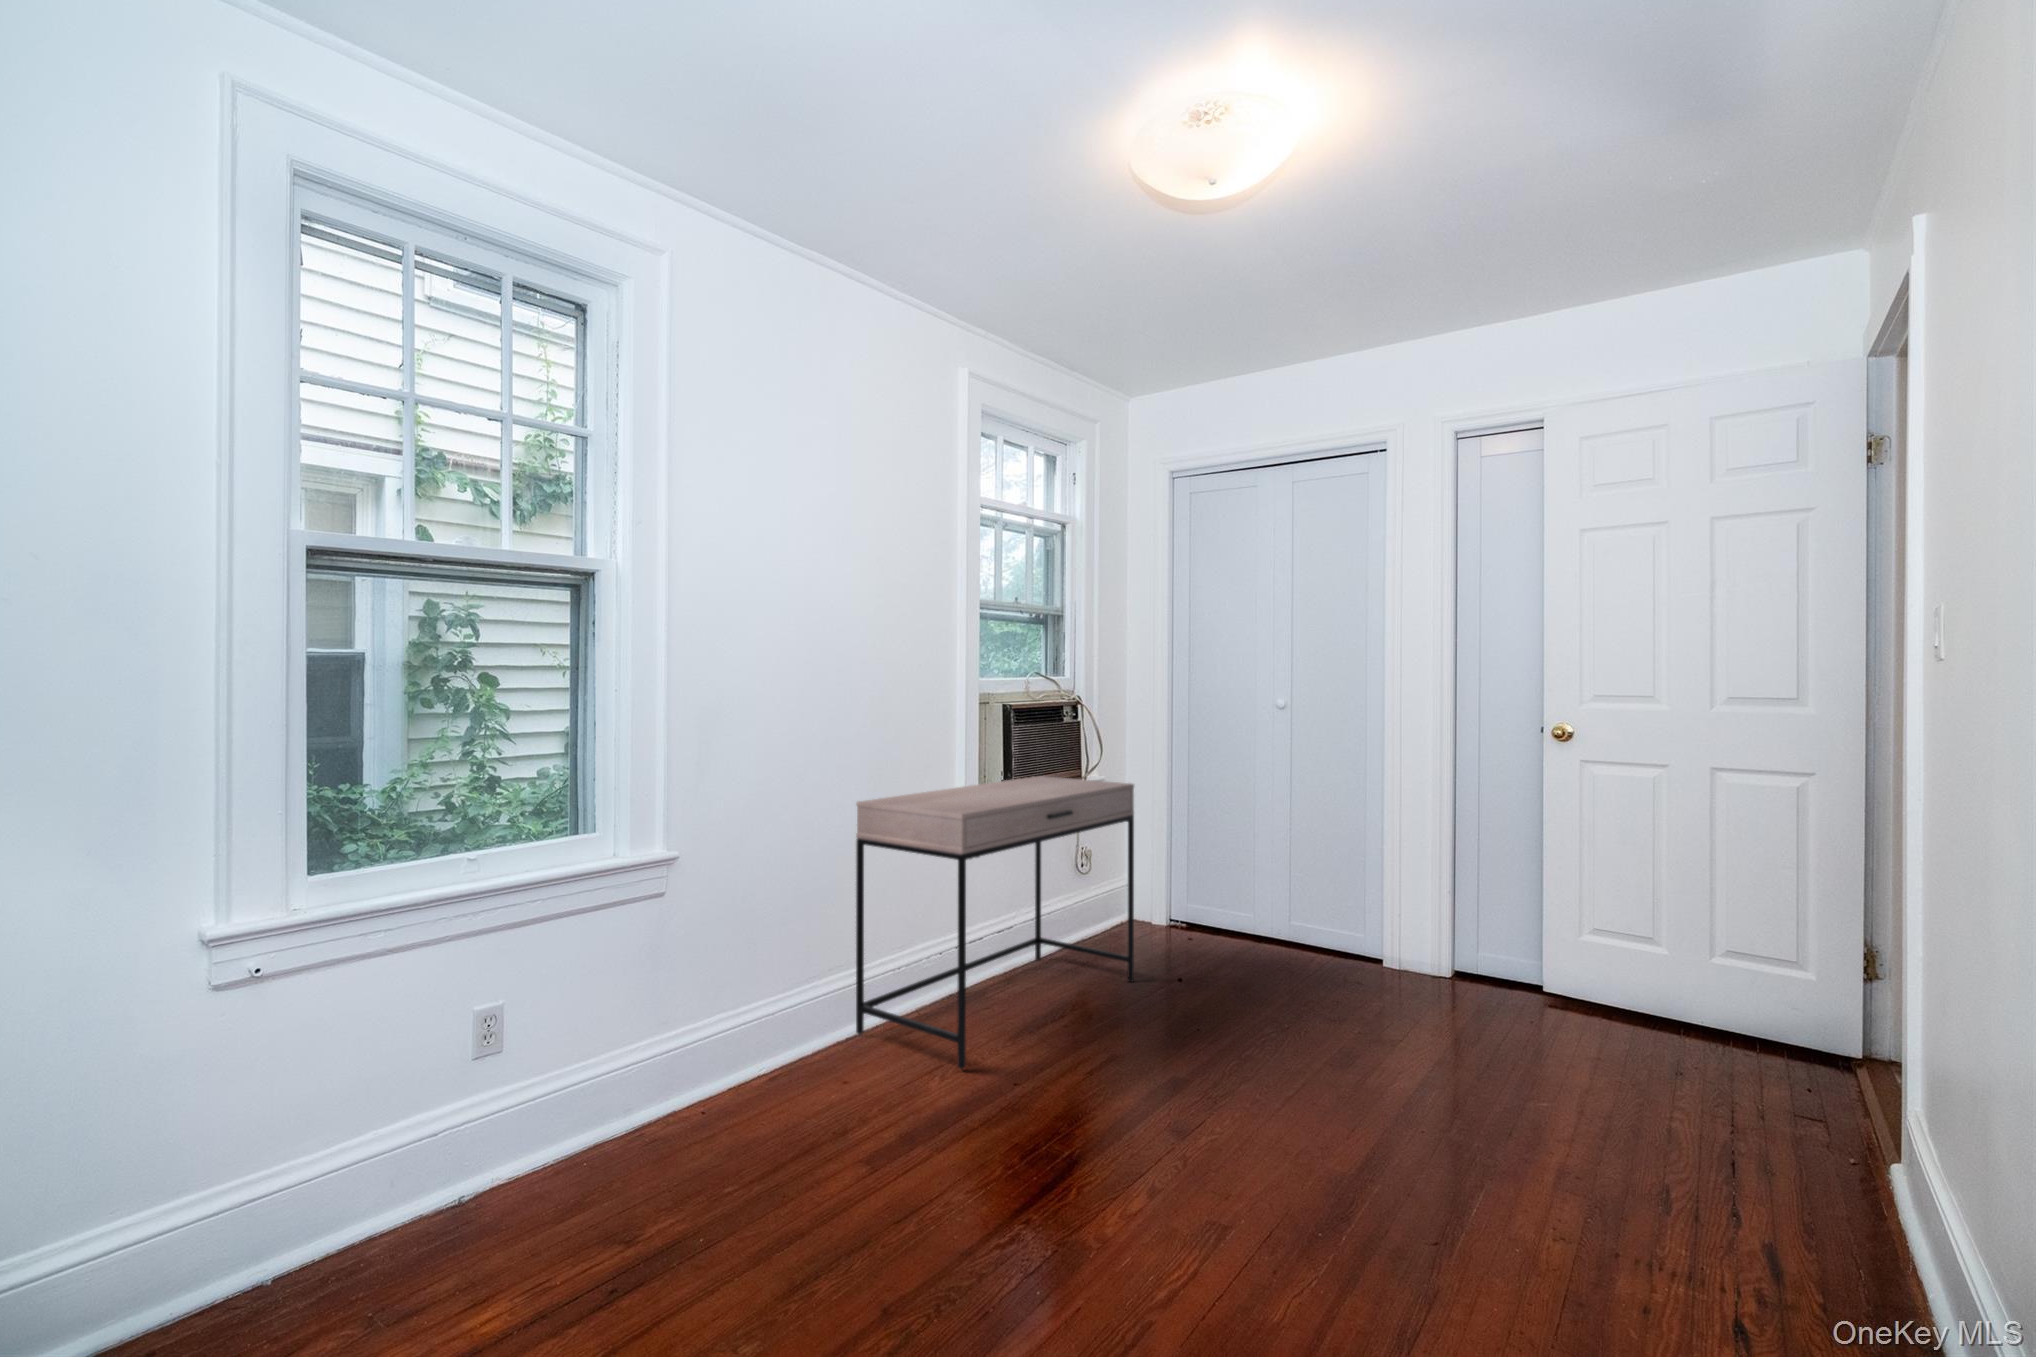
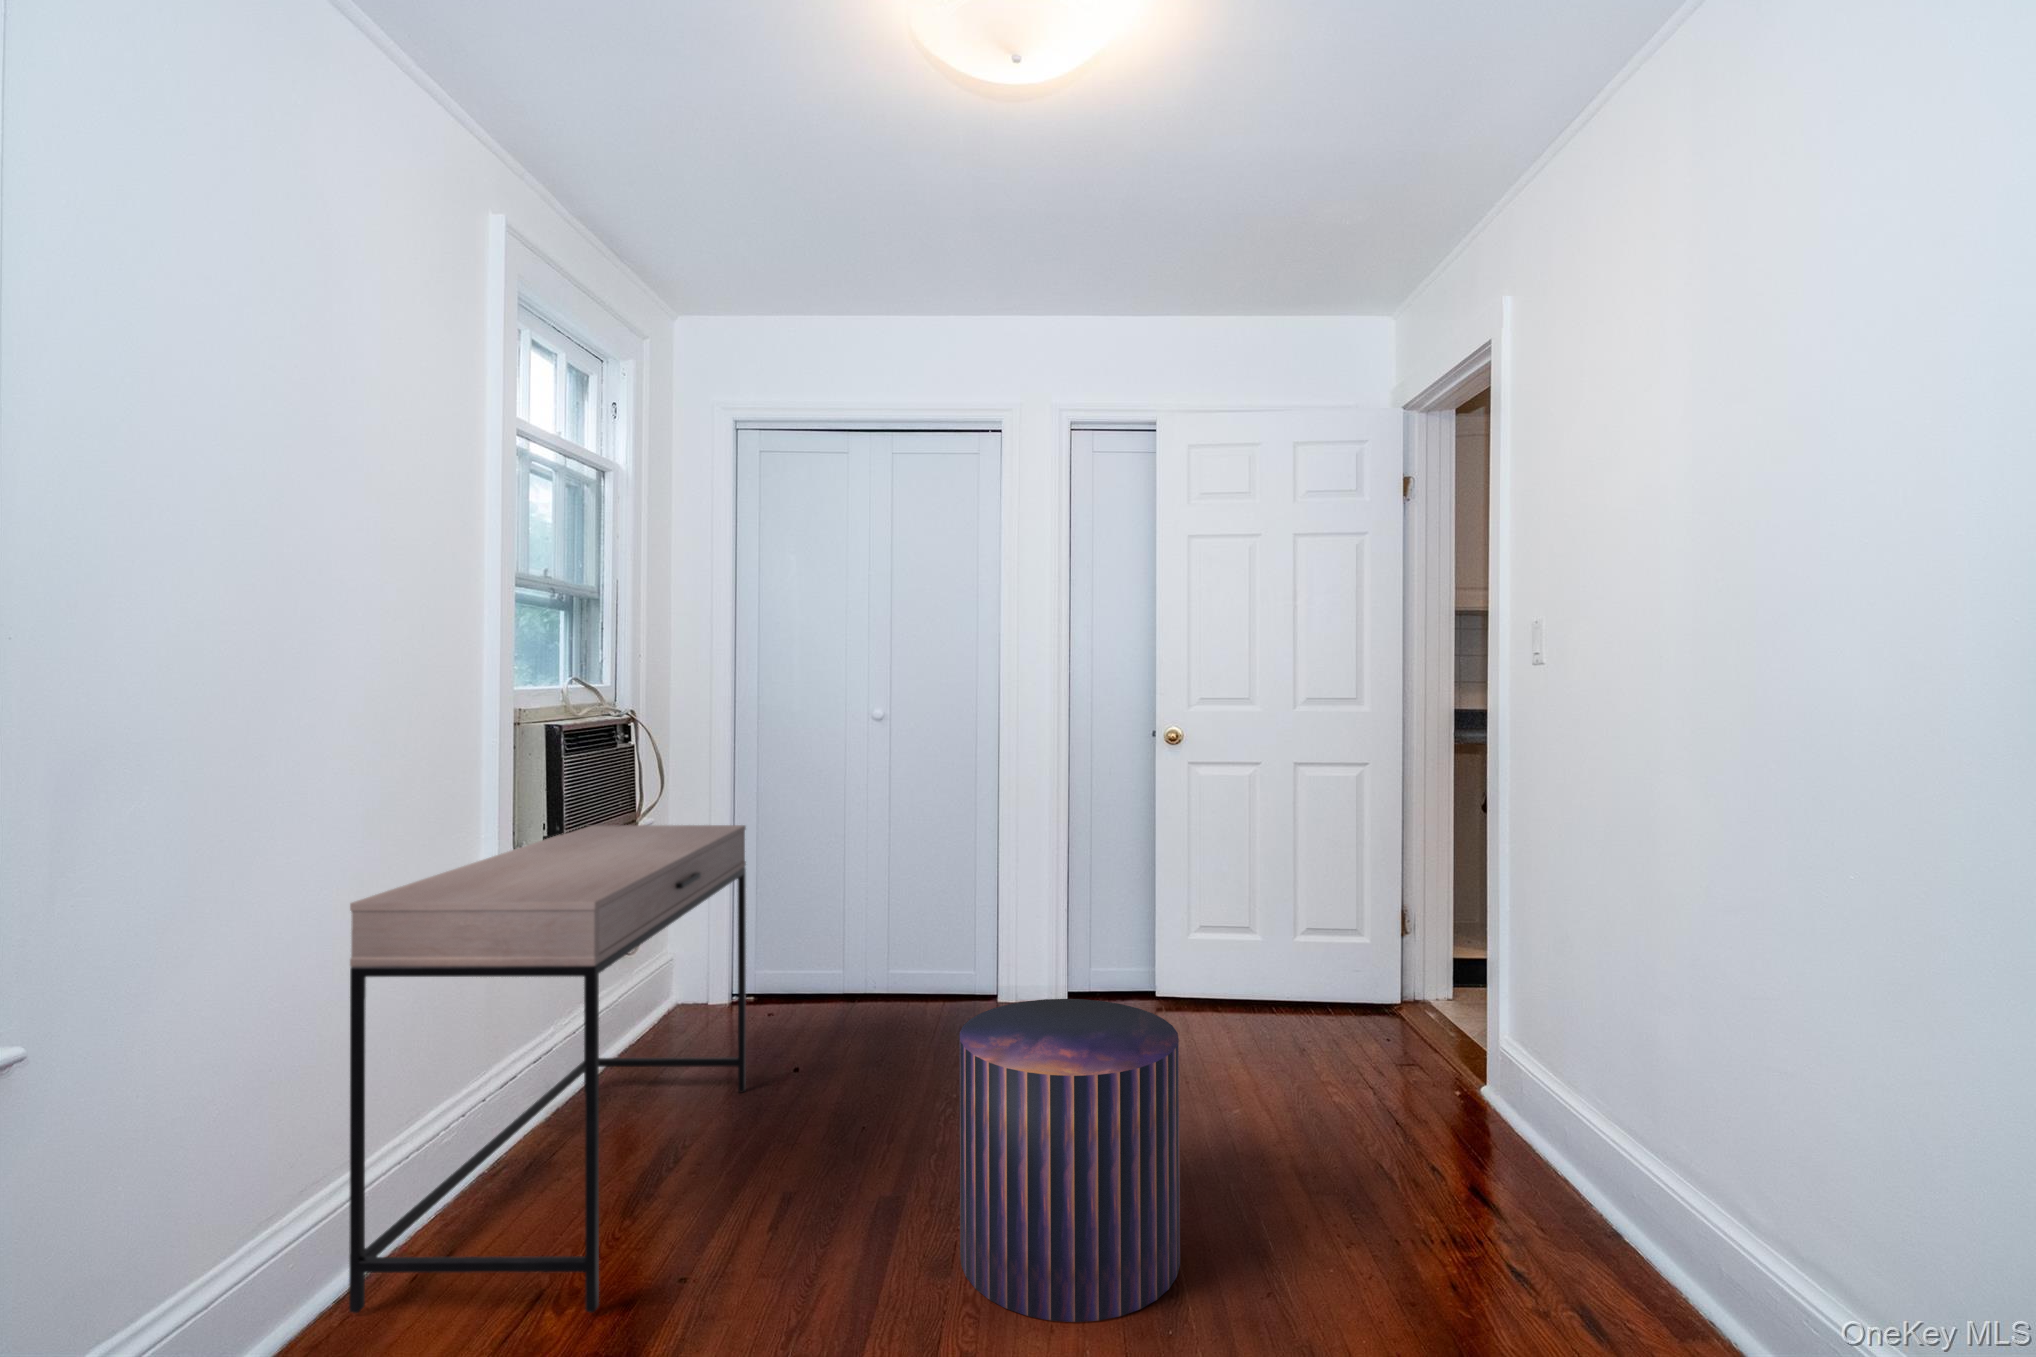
pouf: none [1188,936,1370,1182] -> present [959,999,1180,1322]

